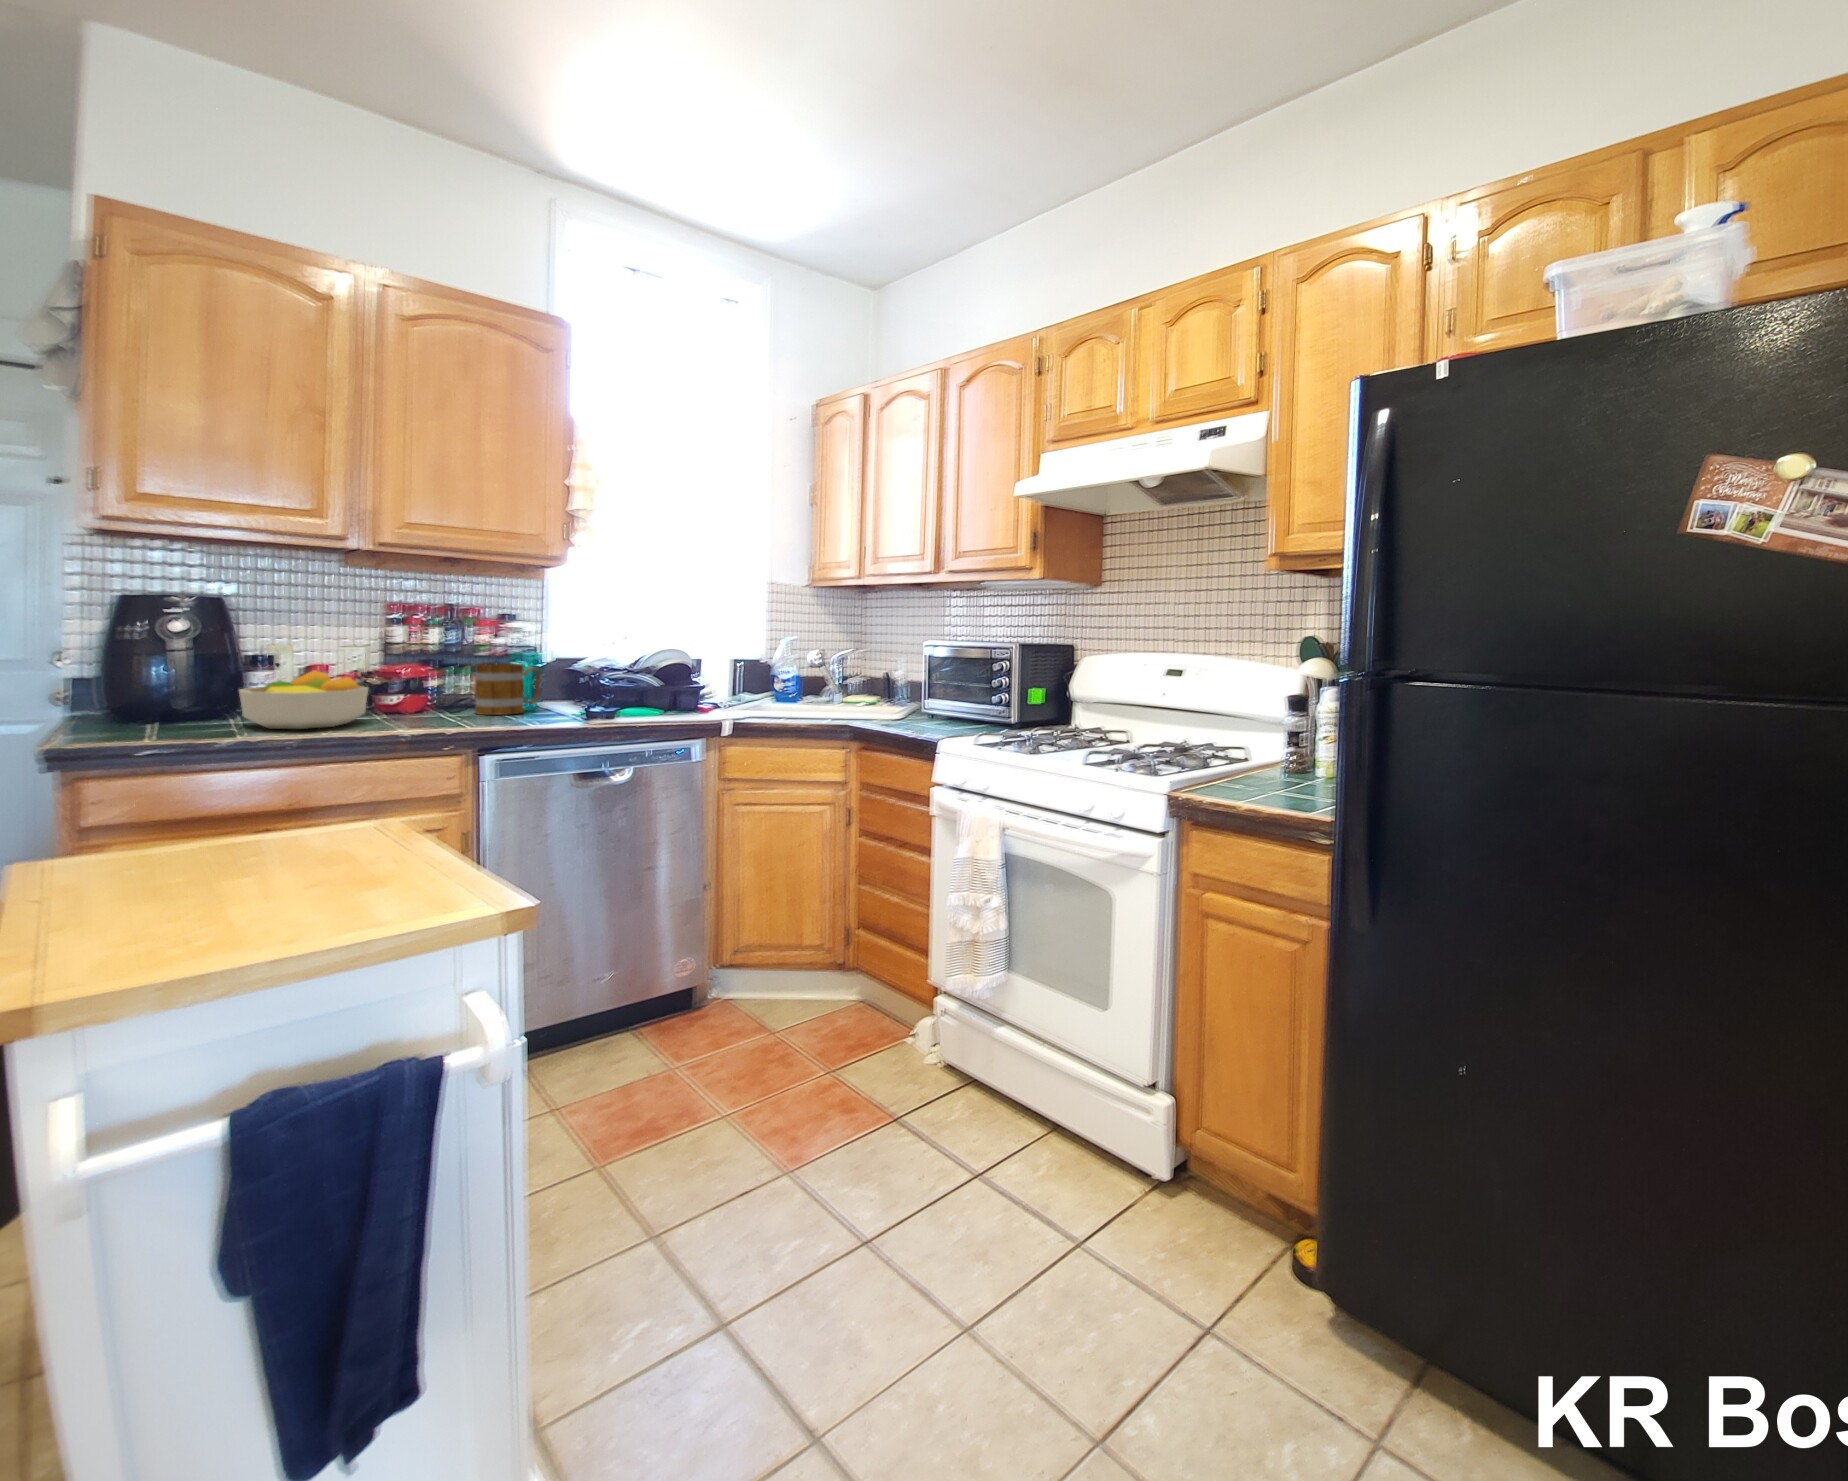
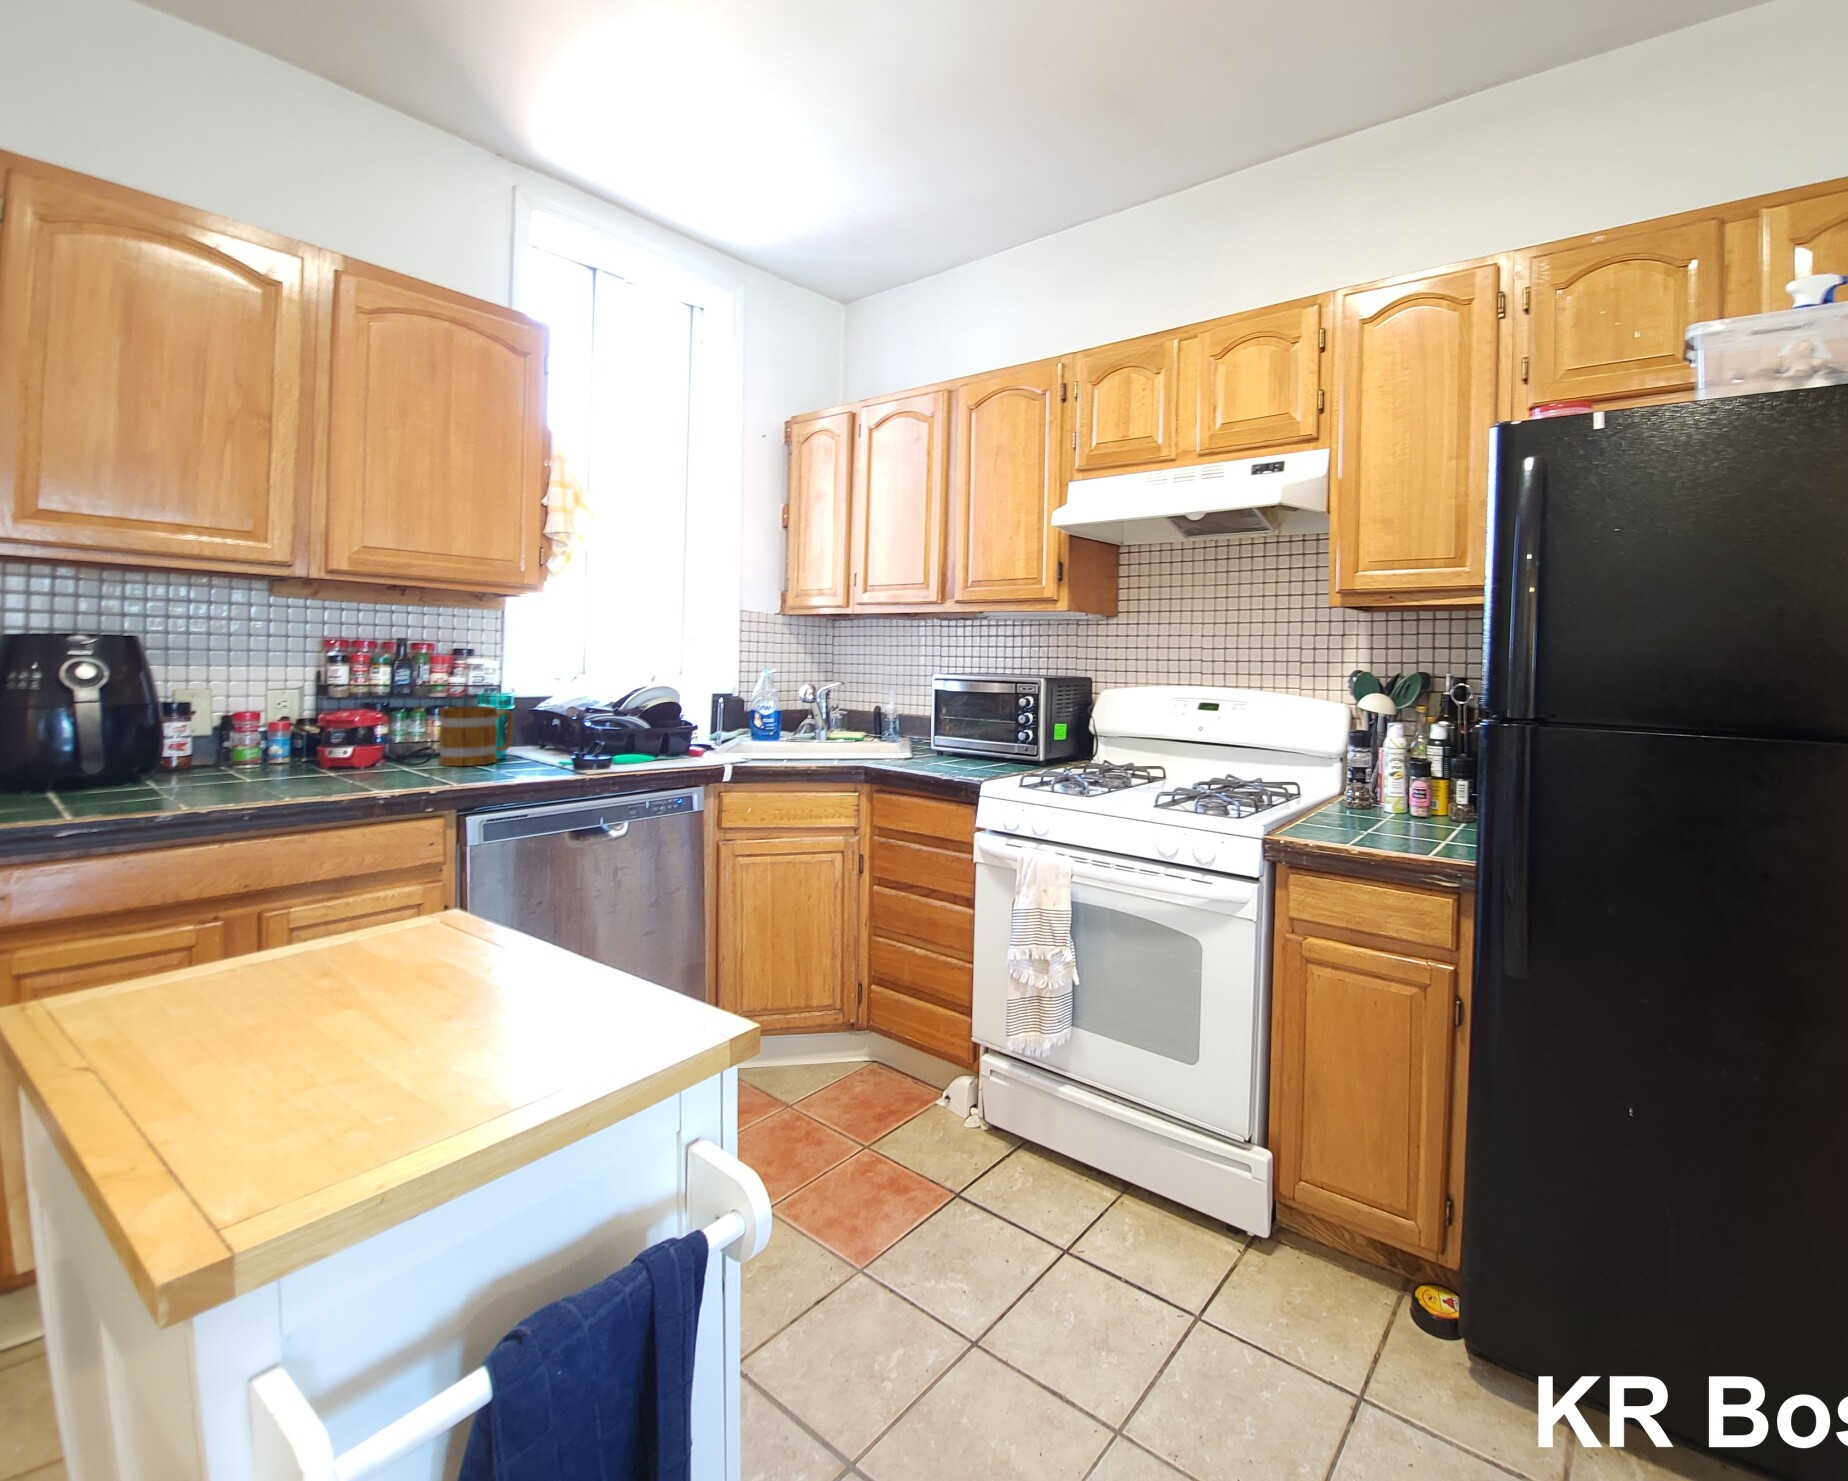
fruit bowl: present [239,670,368,729] -> none [167,721,327,795]

